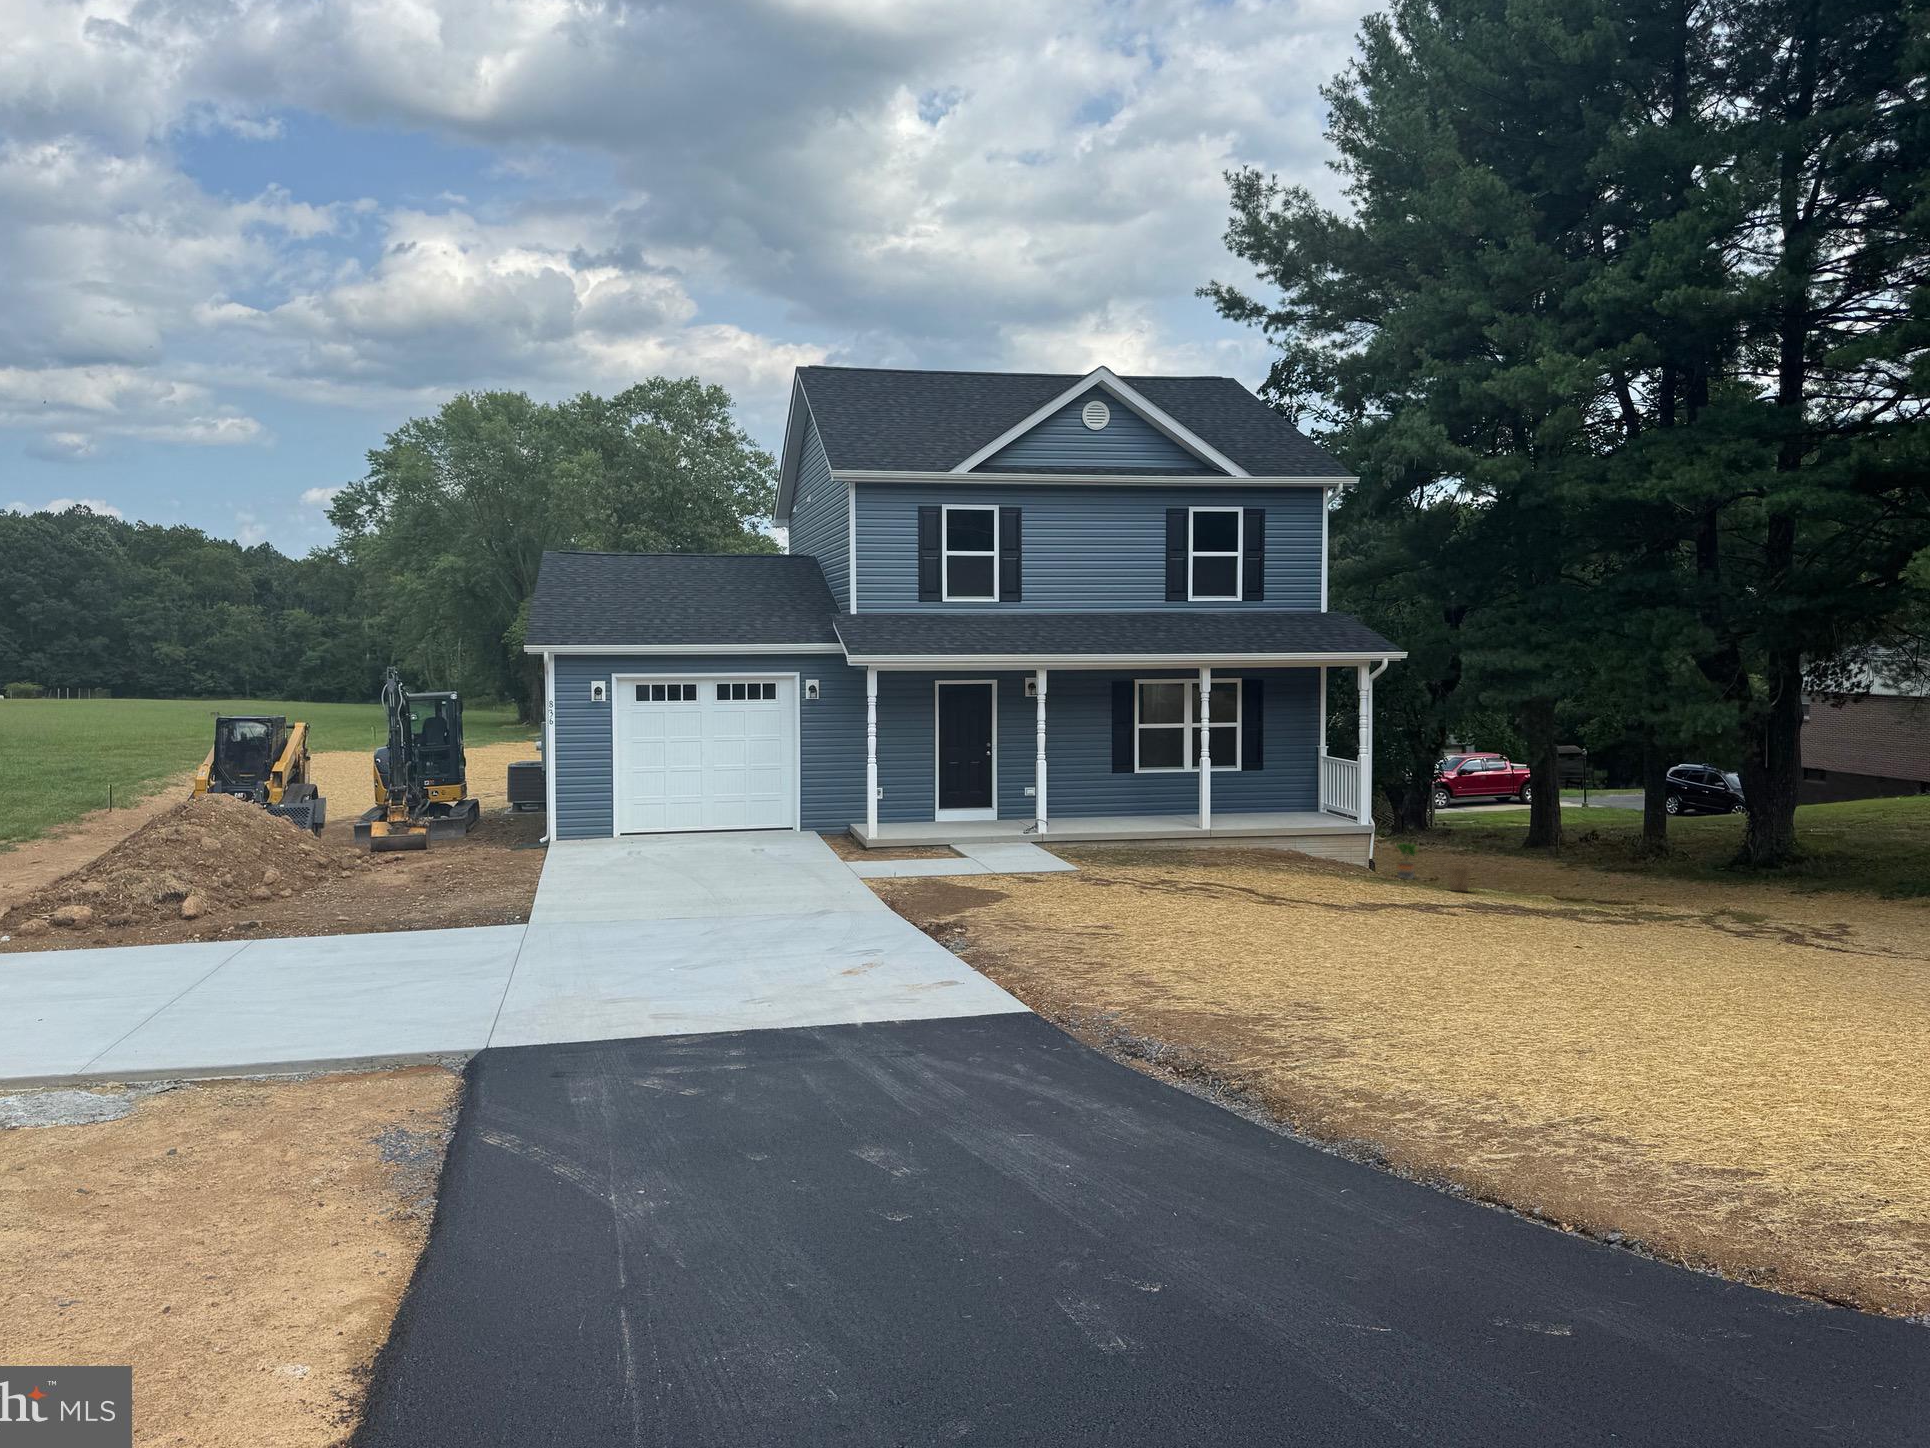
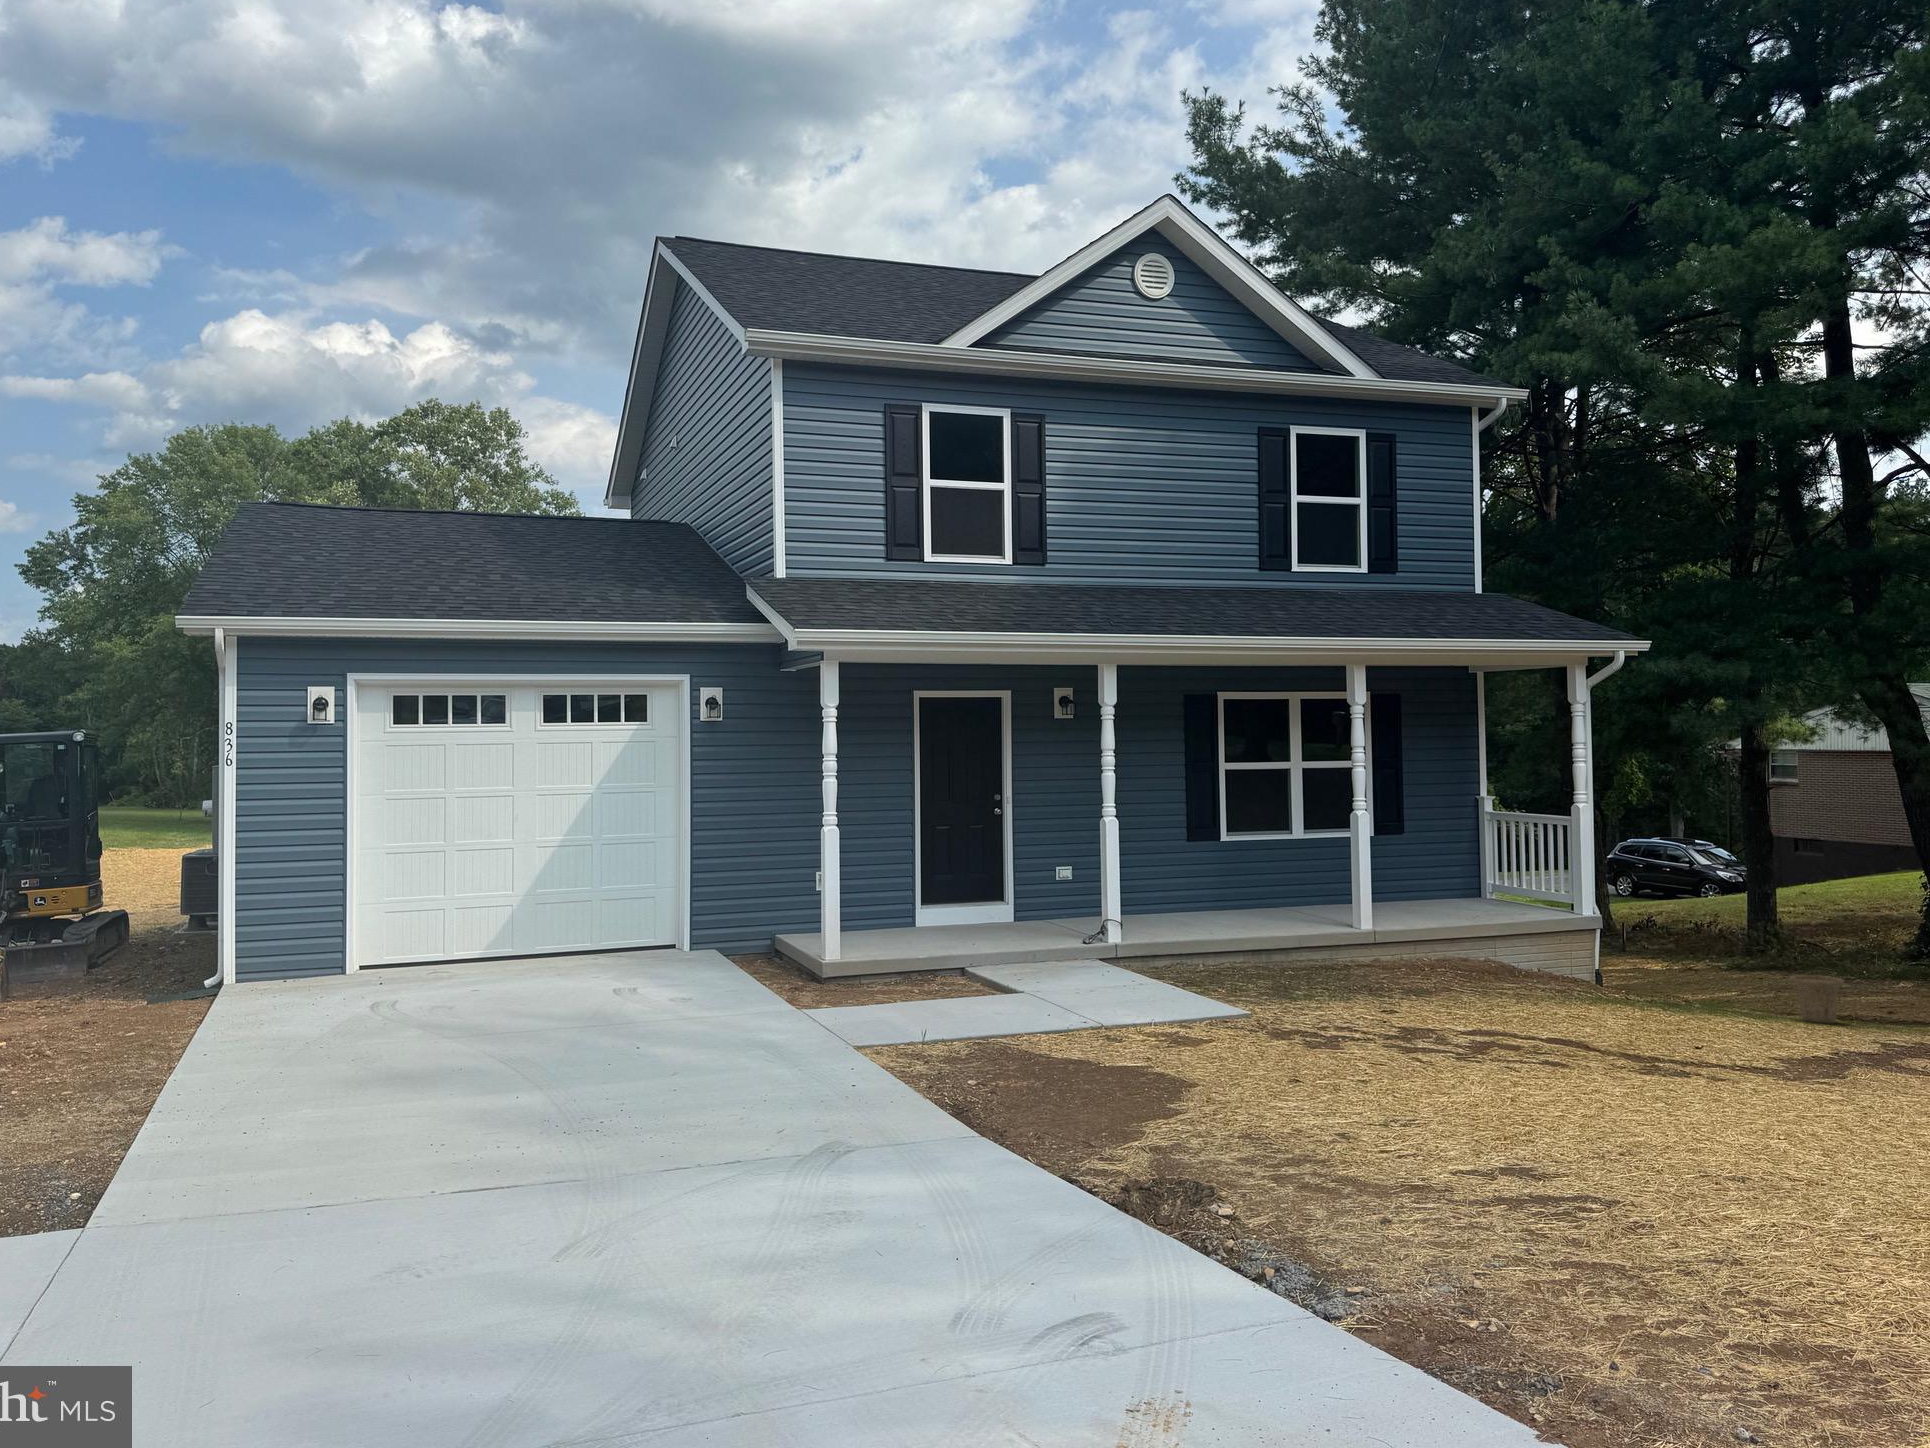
potted tree: present [1397,843,1418,879] -> none [1649,940,1695,1000]

